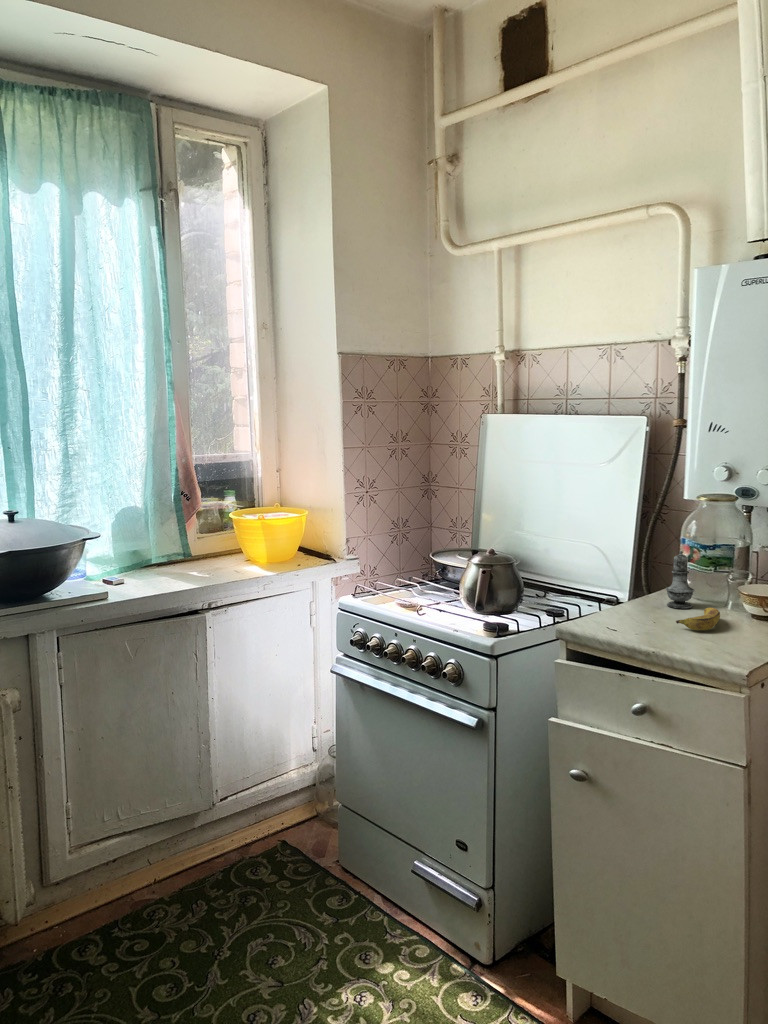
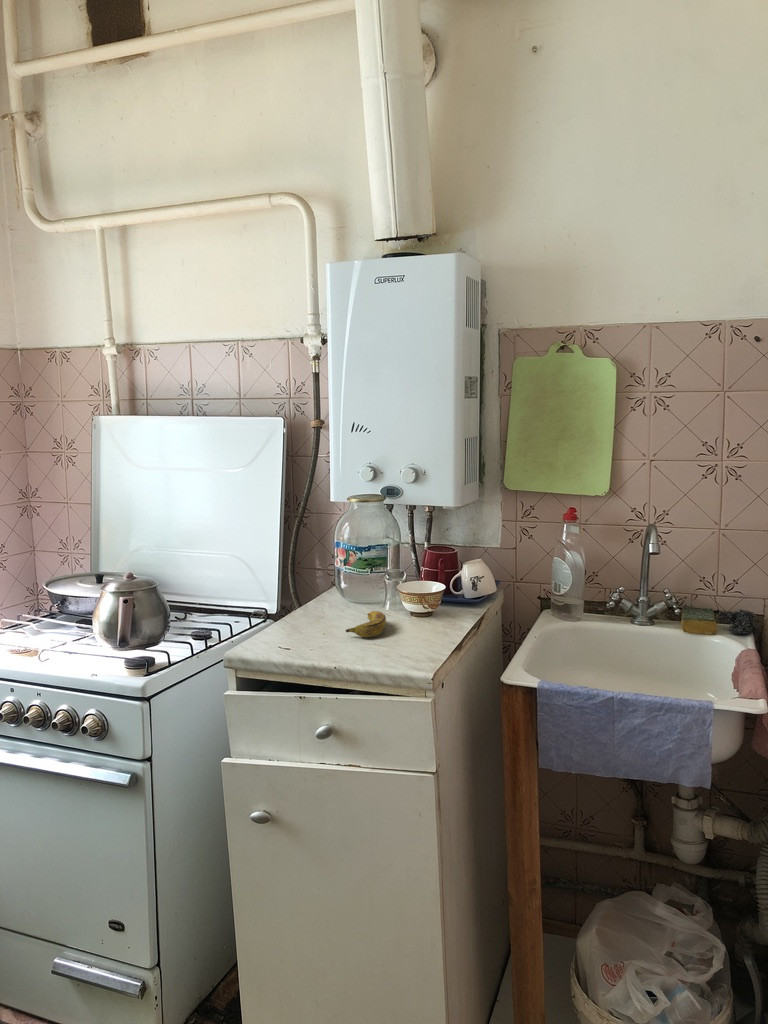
salt shaker: present [666,551,694,608] -> none [325,555,353,615]

